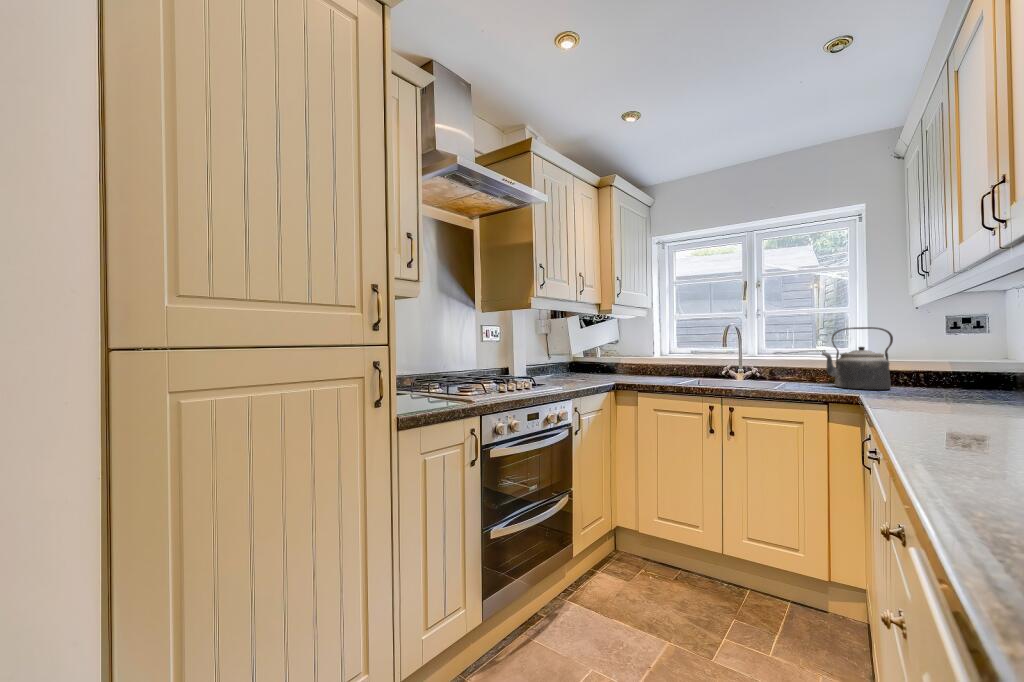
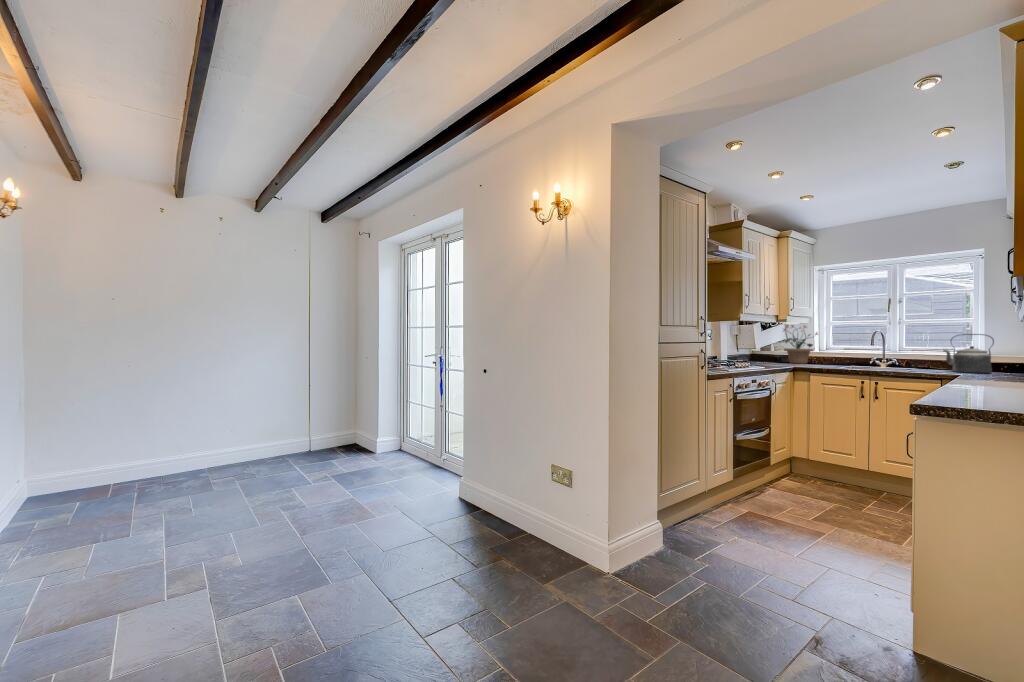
potted plant: none [602,317,657,375] -> present [784,325,817,363]

